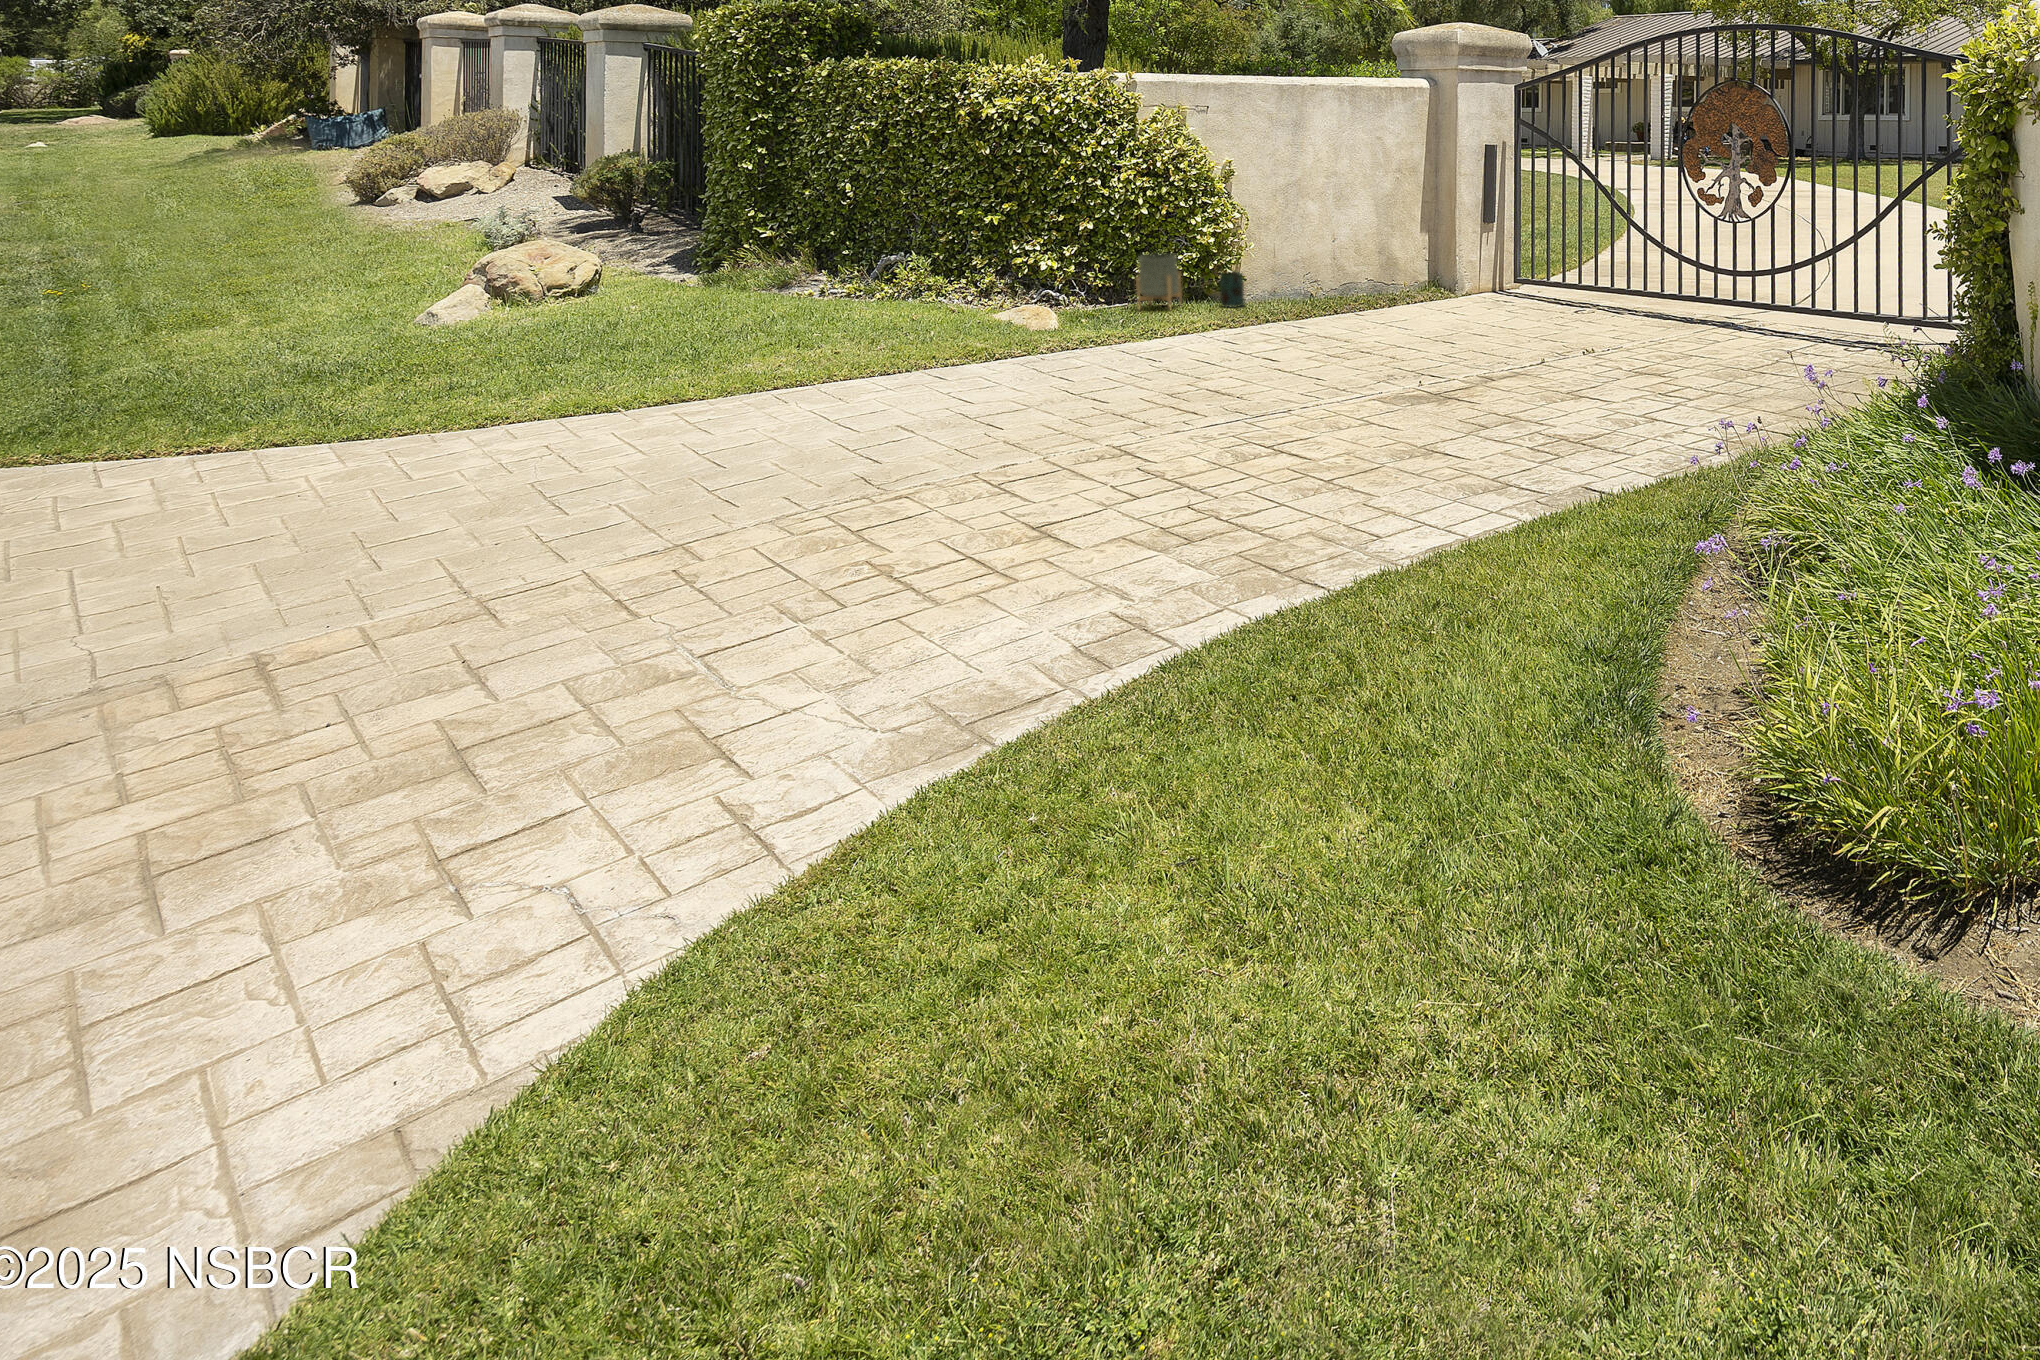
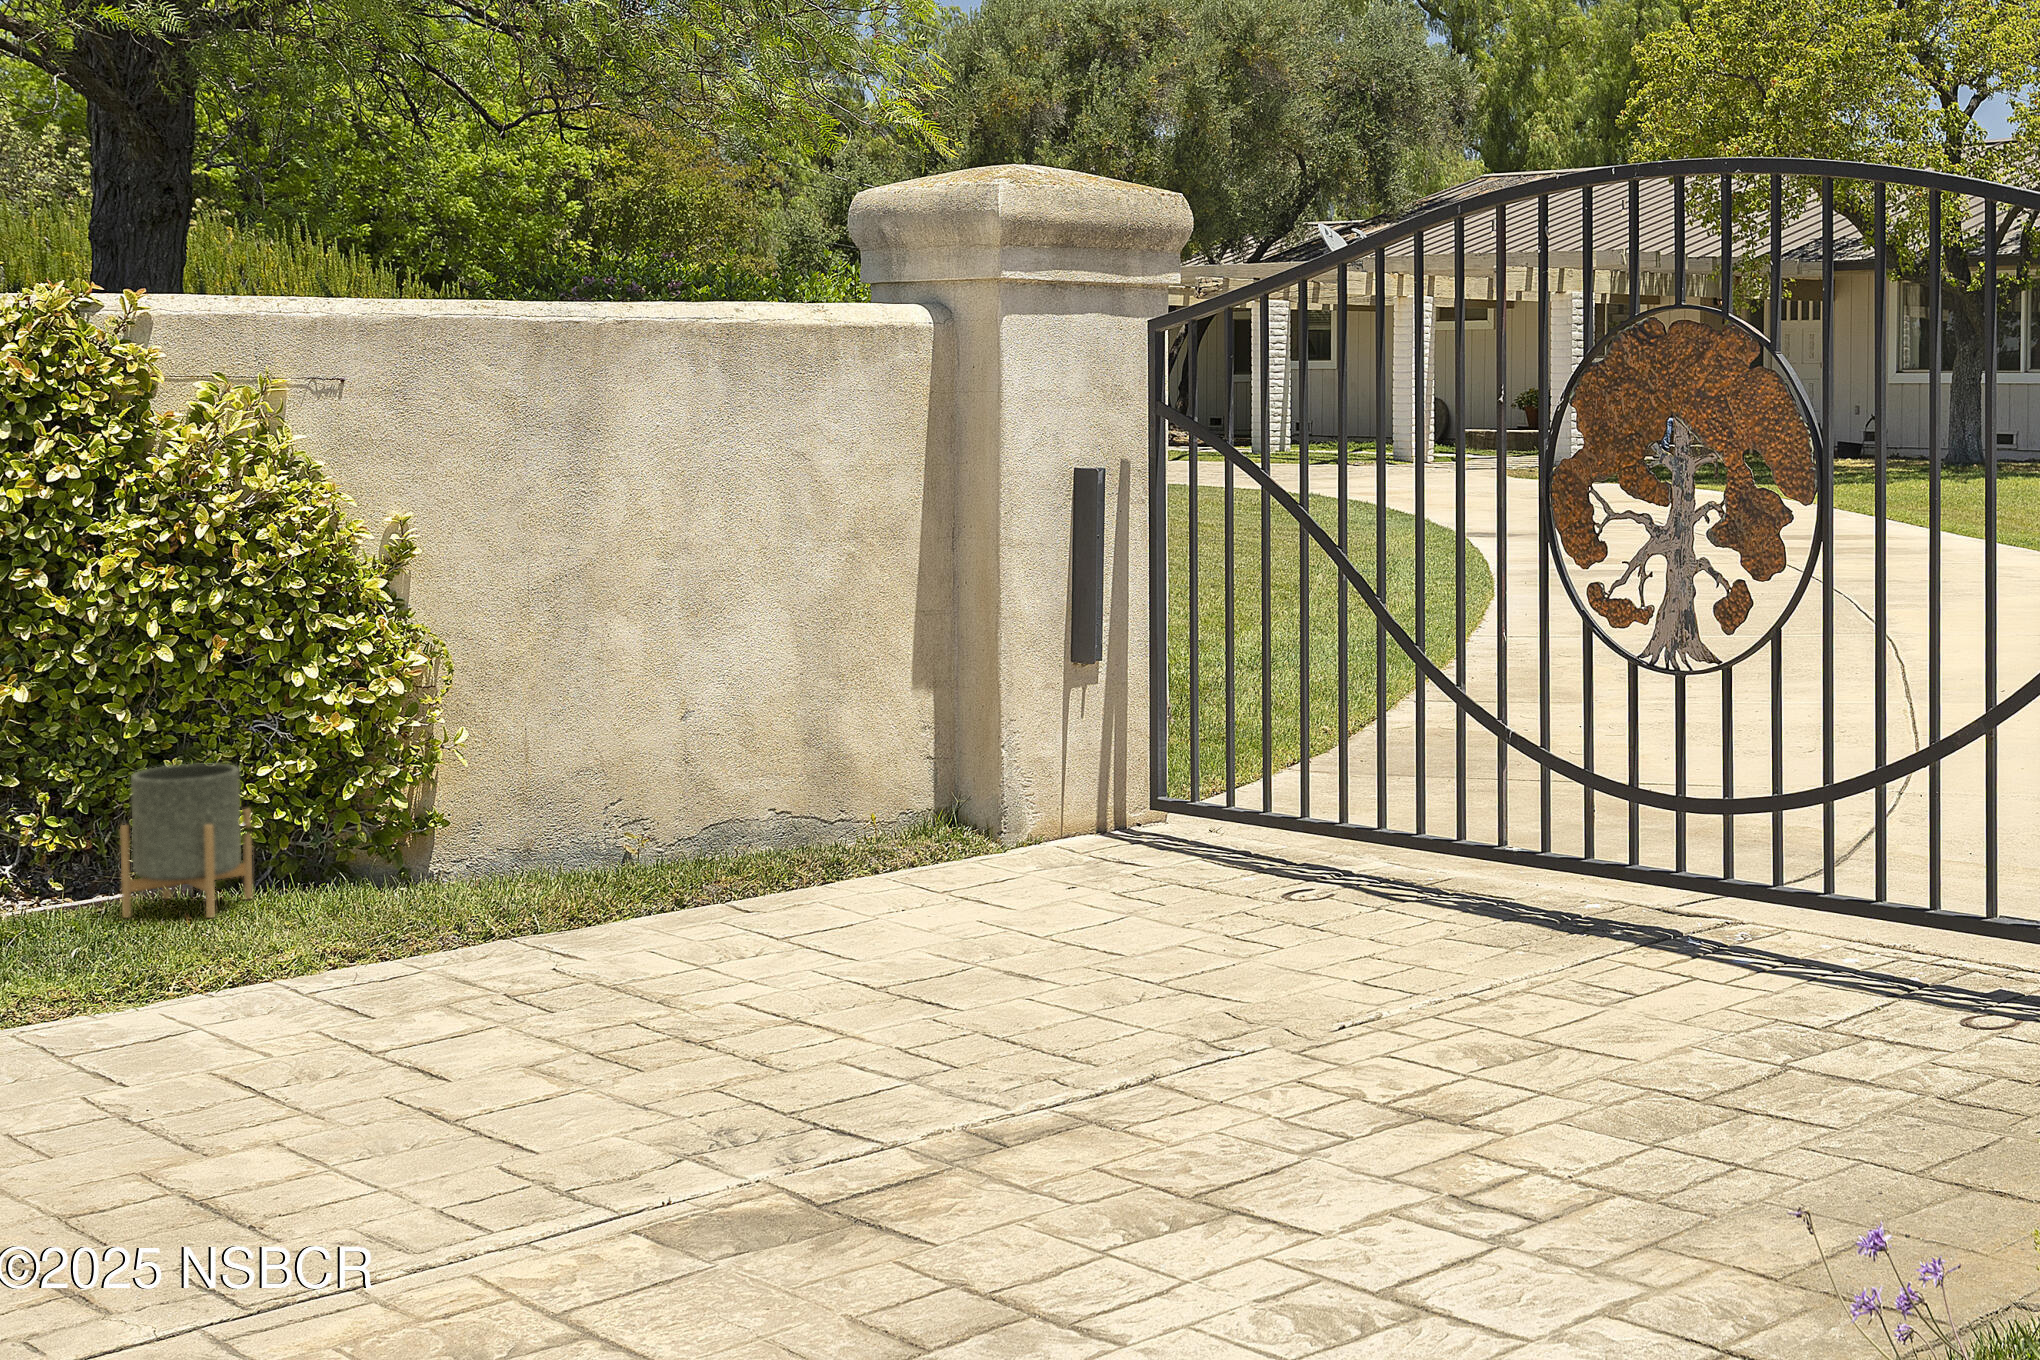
watering can: present [1216,265,1245,308] -> none [352,788,423,904]

